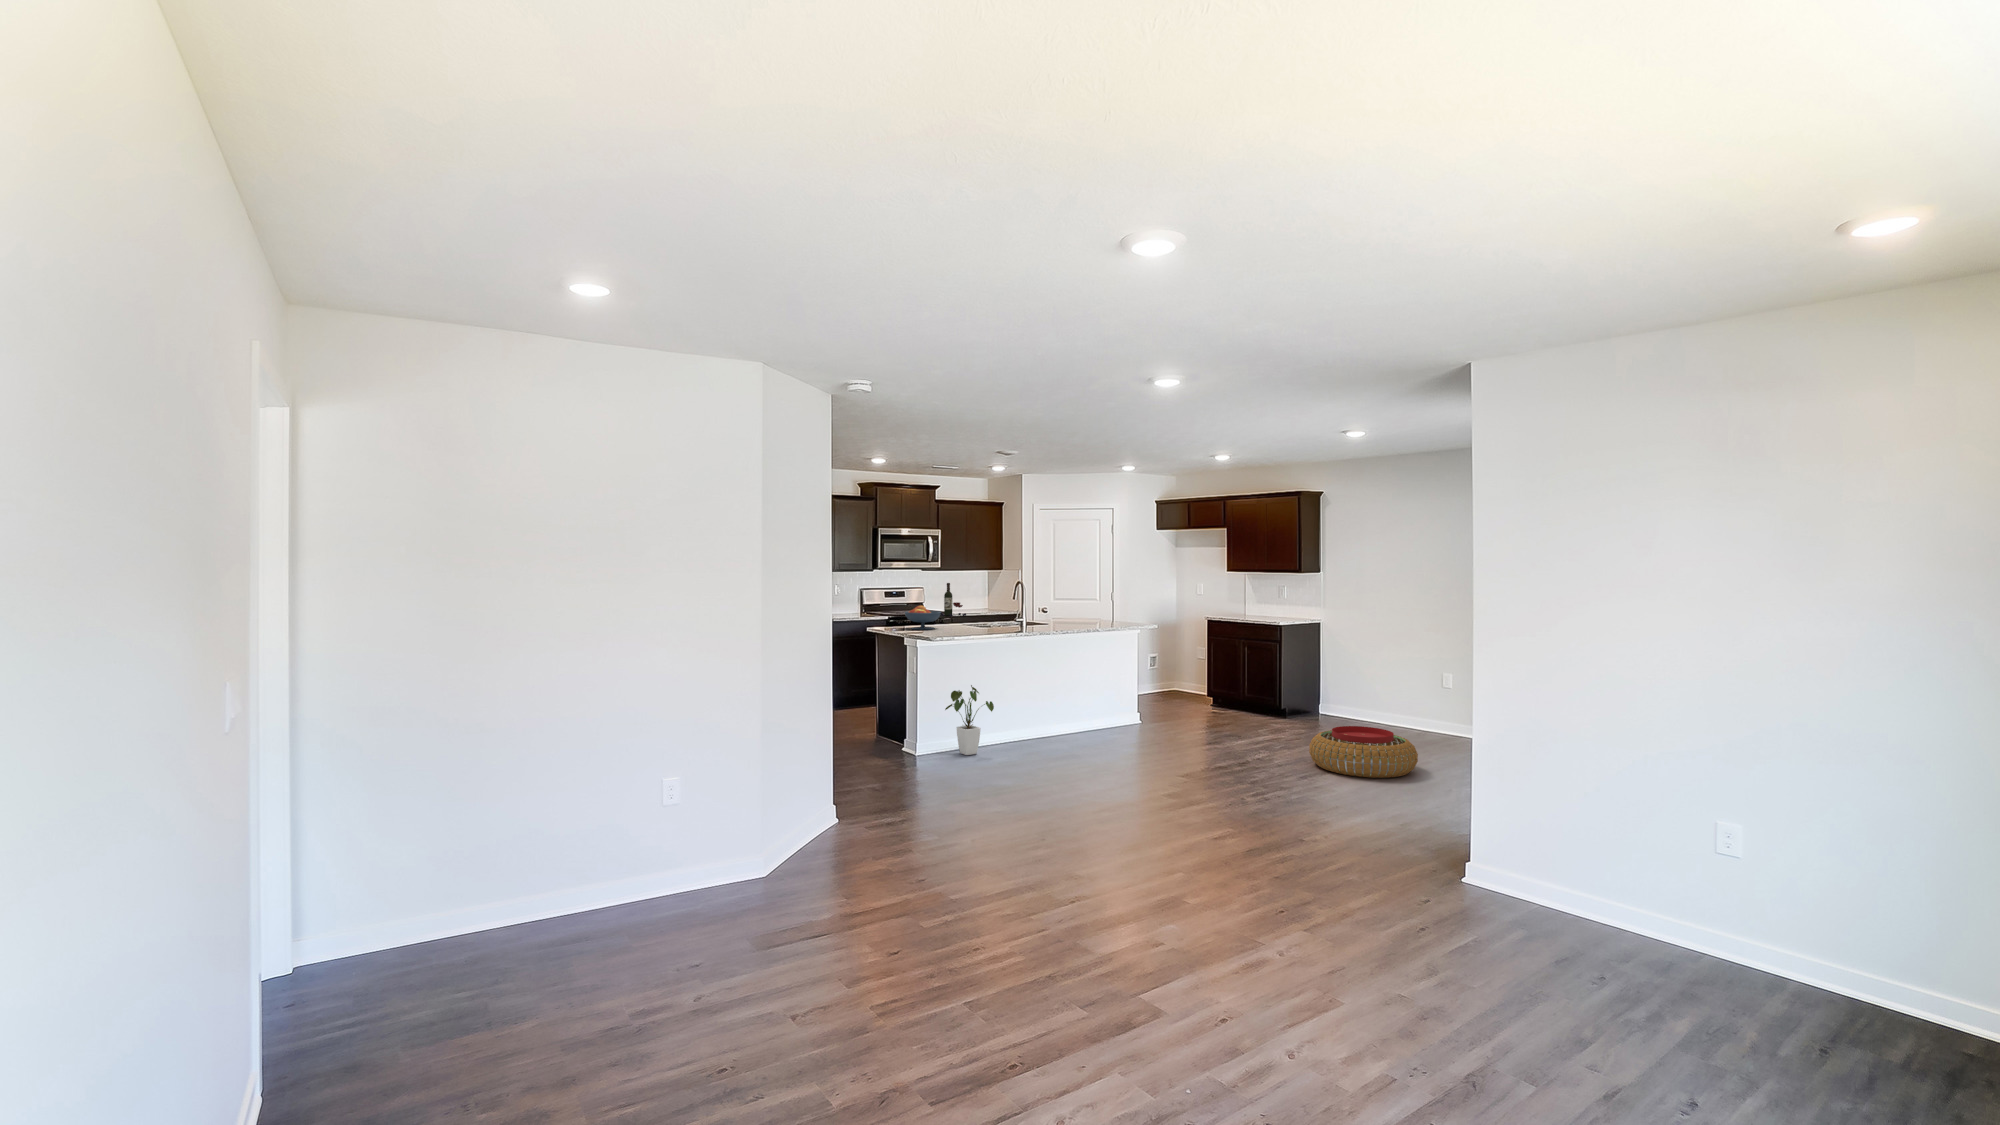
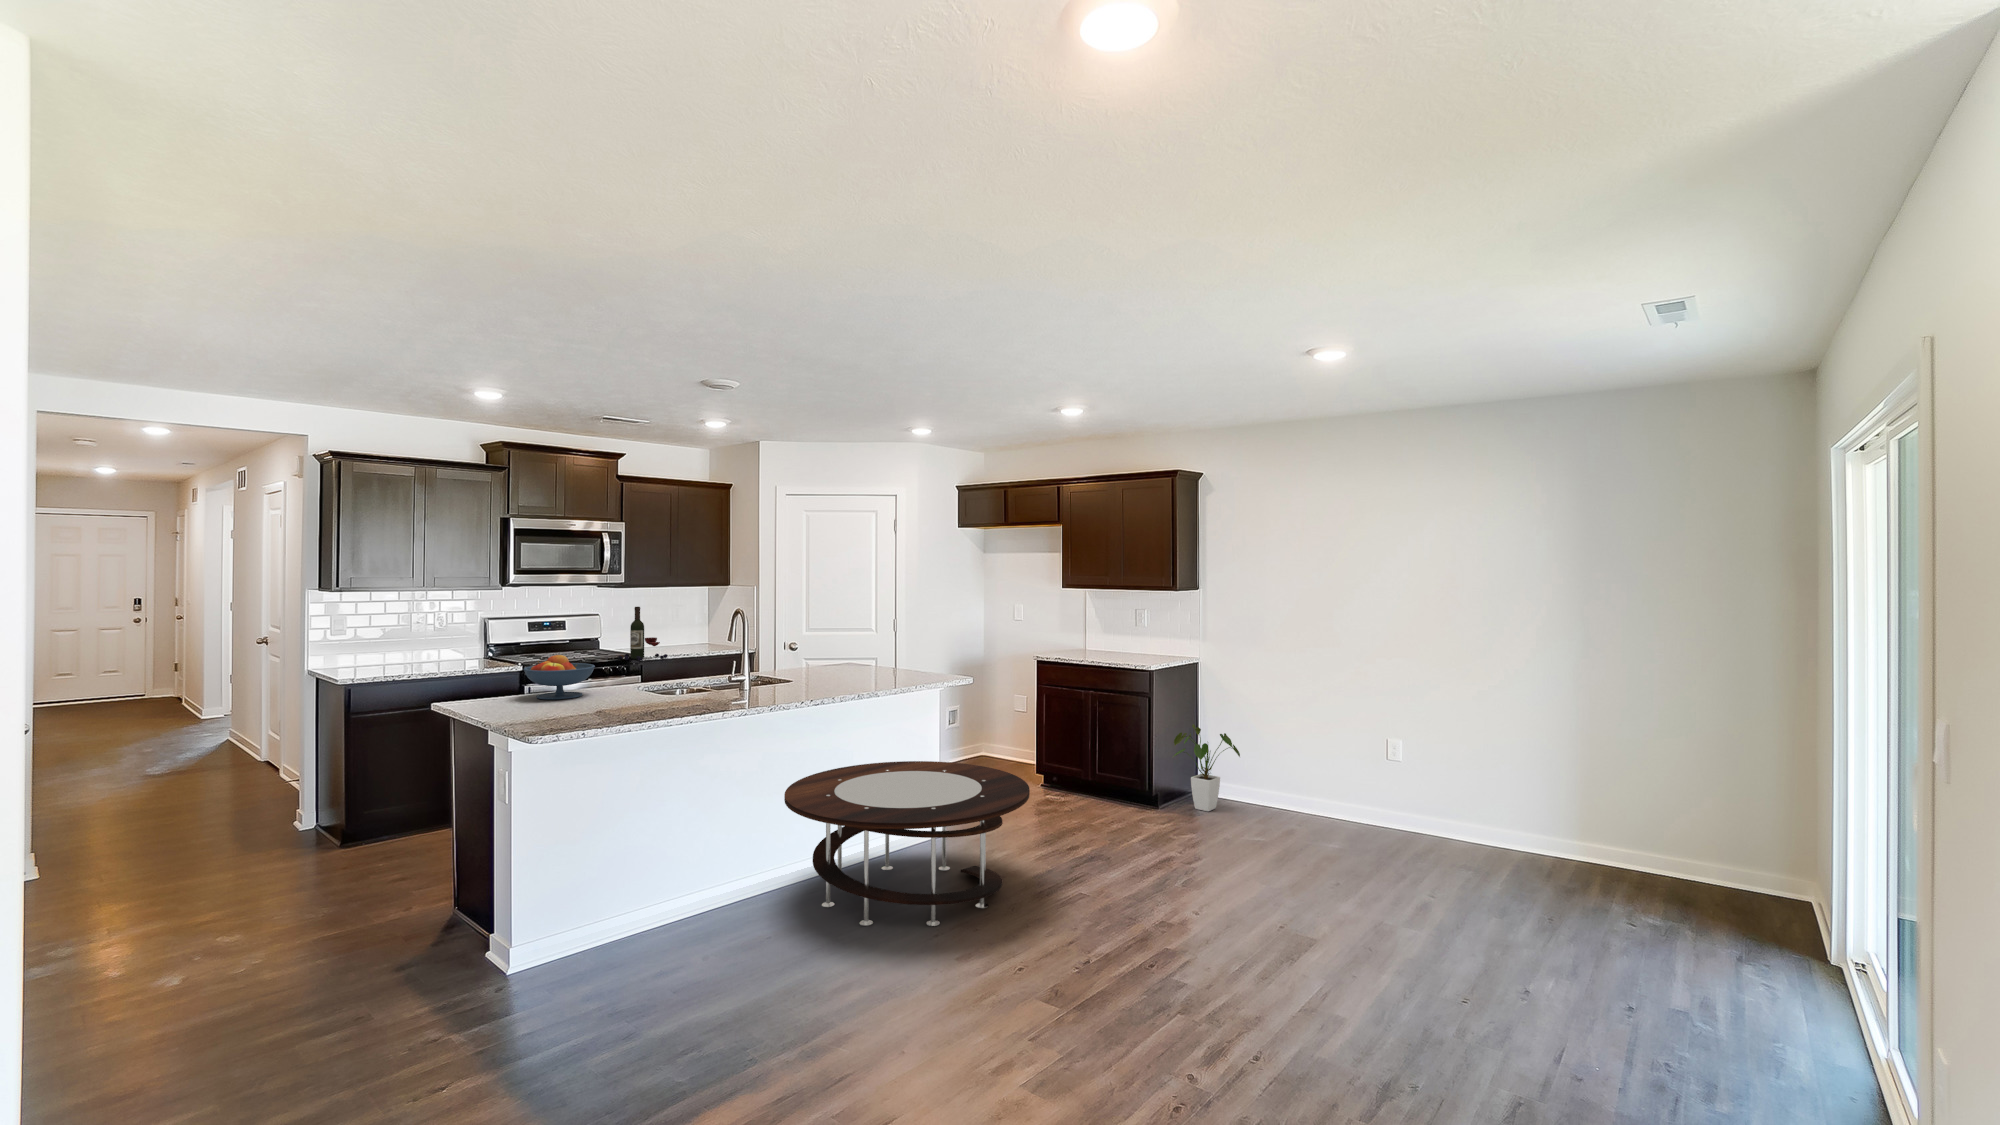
coffee table: none [1053,673,1195,754] -> present [784,761,1030,926]
house plant: present [945,685,994,755] -> present [1174,724,1240,811]
pouf: present [1309,726,1418,778] -> none [1222,855,1401,961]

